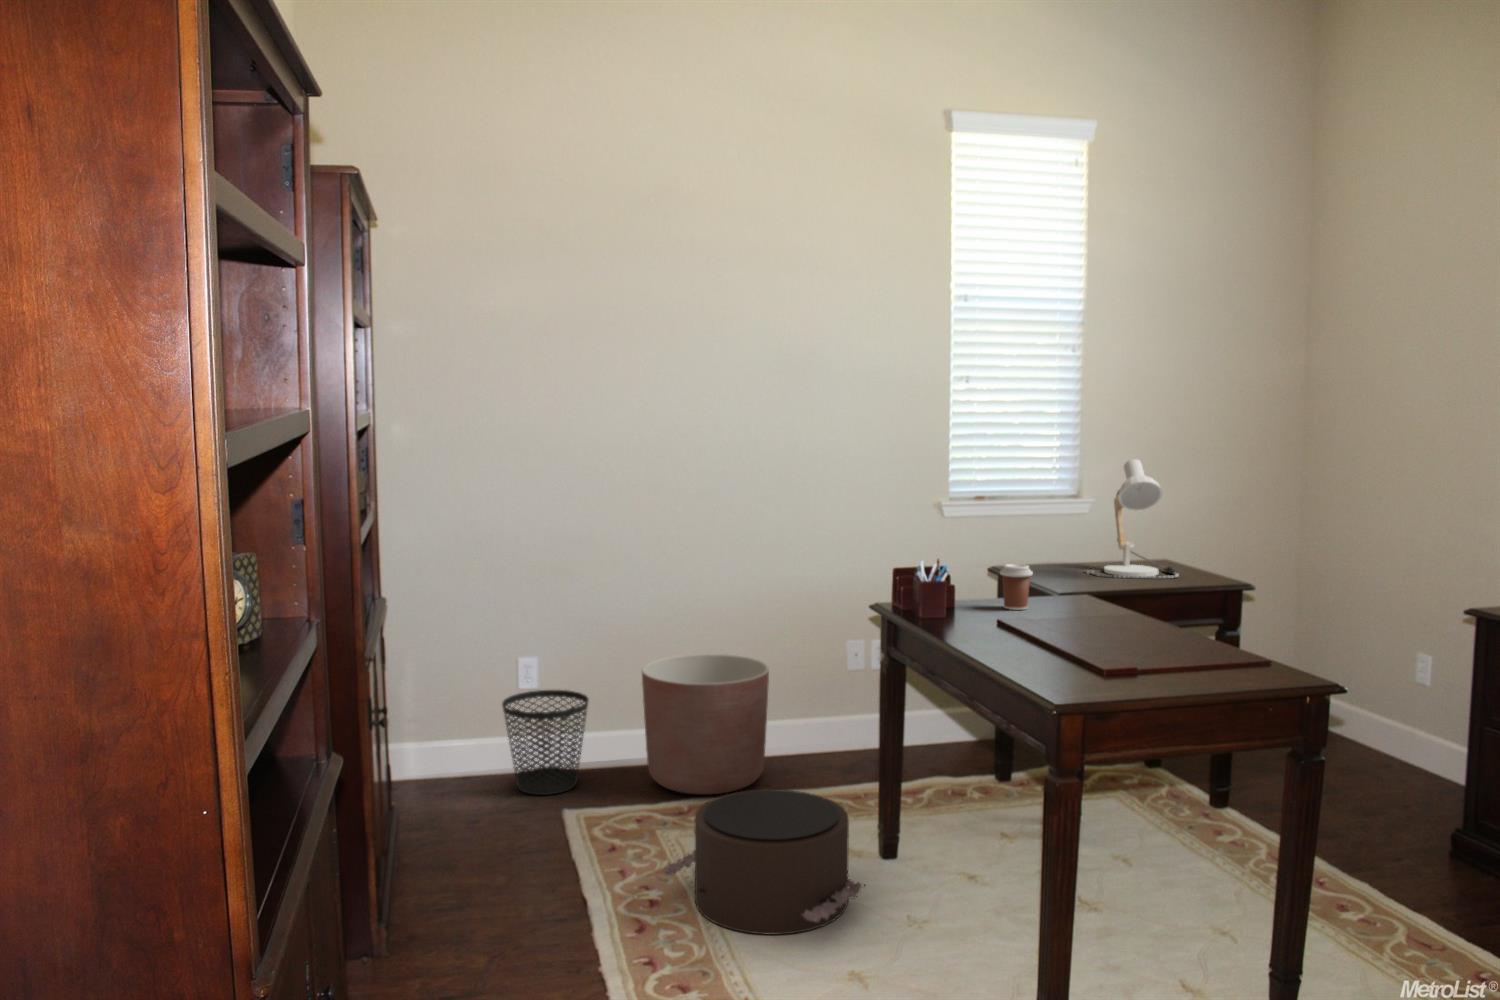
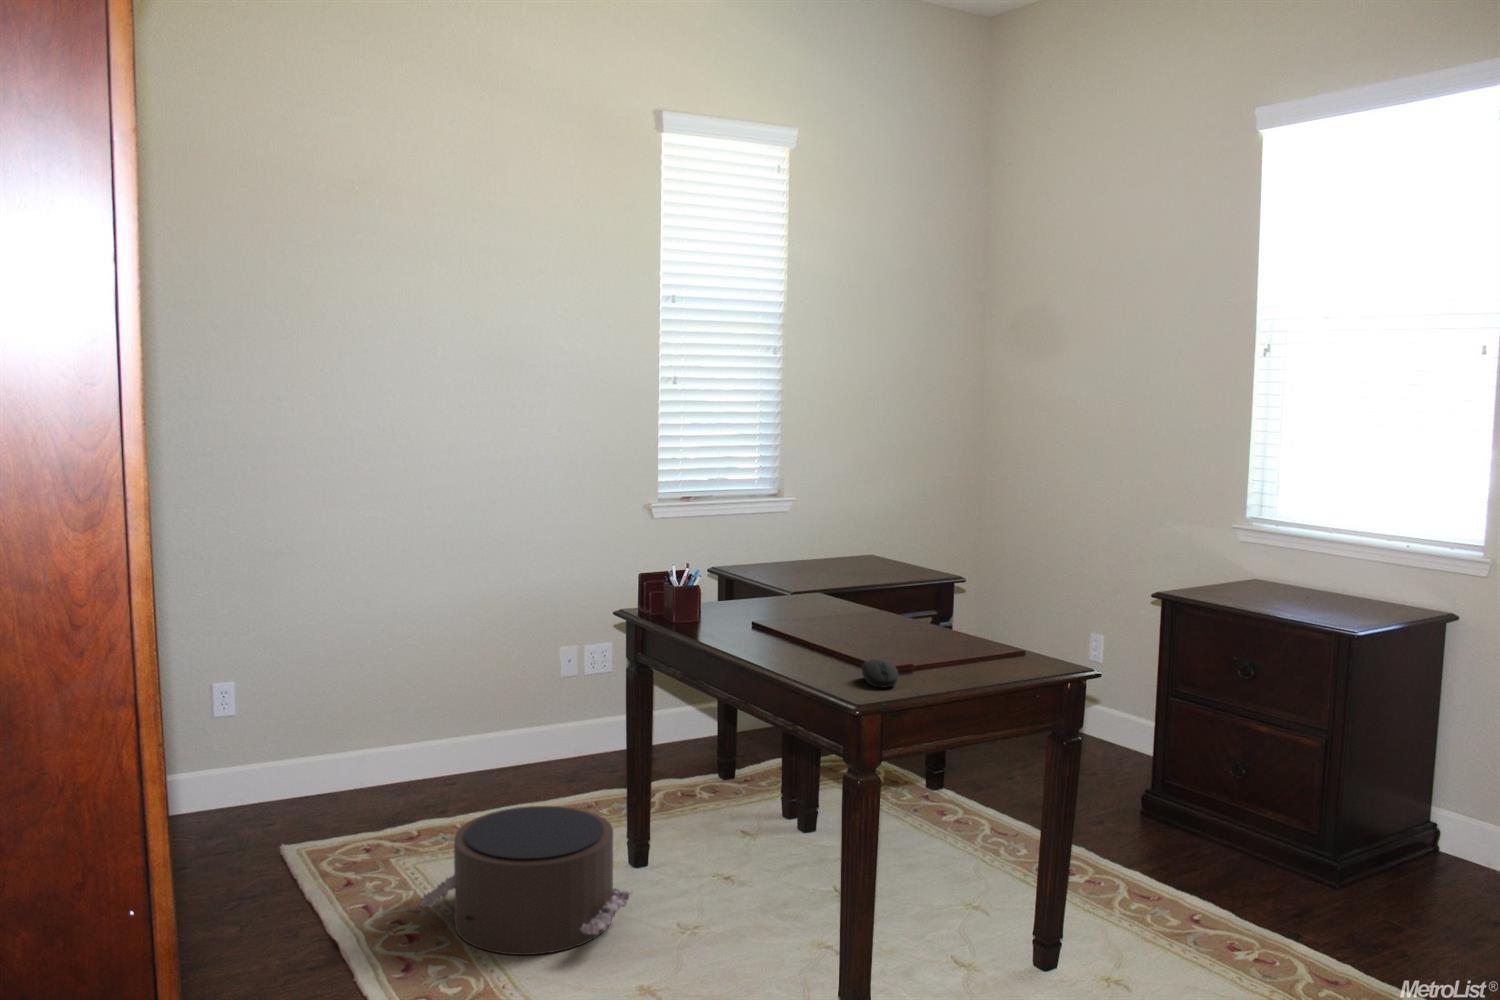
desk lamp: present [1086,459,1178,578] -> none [798,462,882,575]
coffee cup: present [1000,564,1033,610] -> none [745,568,776,612]
planter: present [642,654,769,795] -> none [355,669,494,819]
computer mouse: none [1081,659,1120,689] -> present [862,659,899,687]
wastebasket: present [502,690,588,795] -> none [192,719,294,838]

